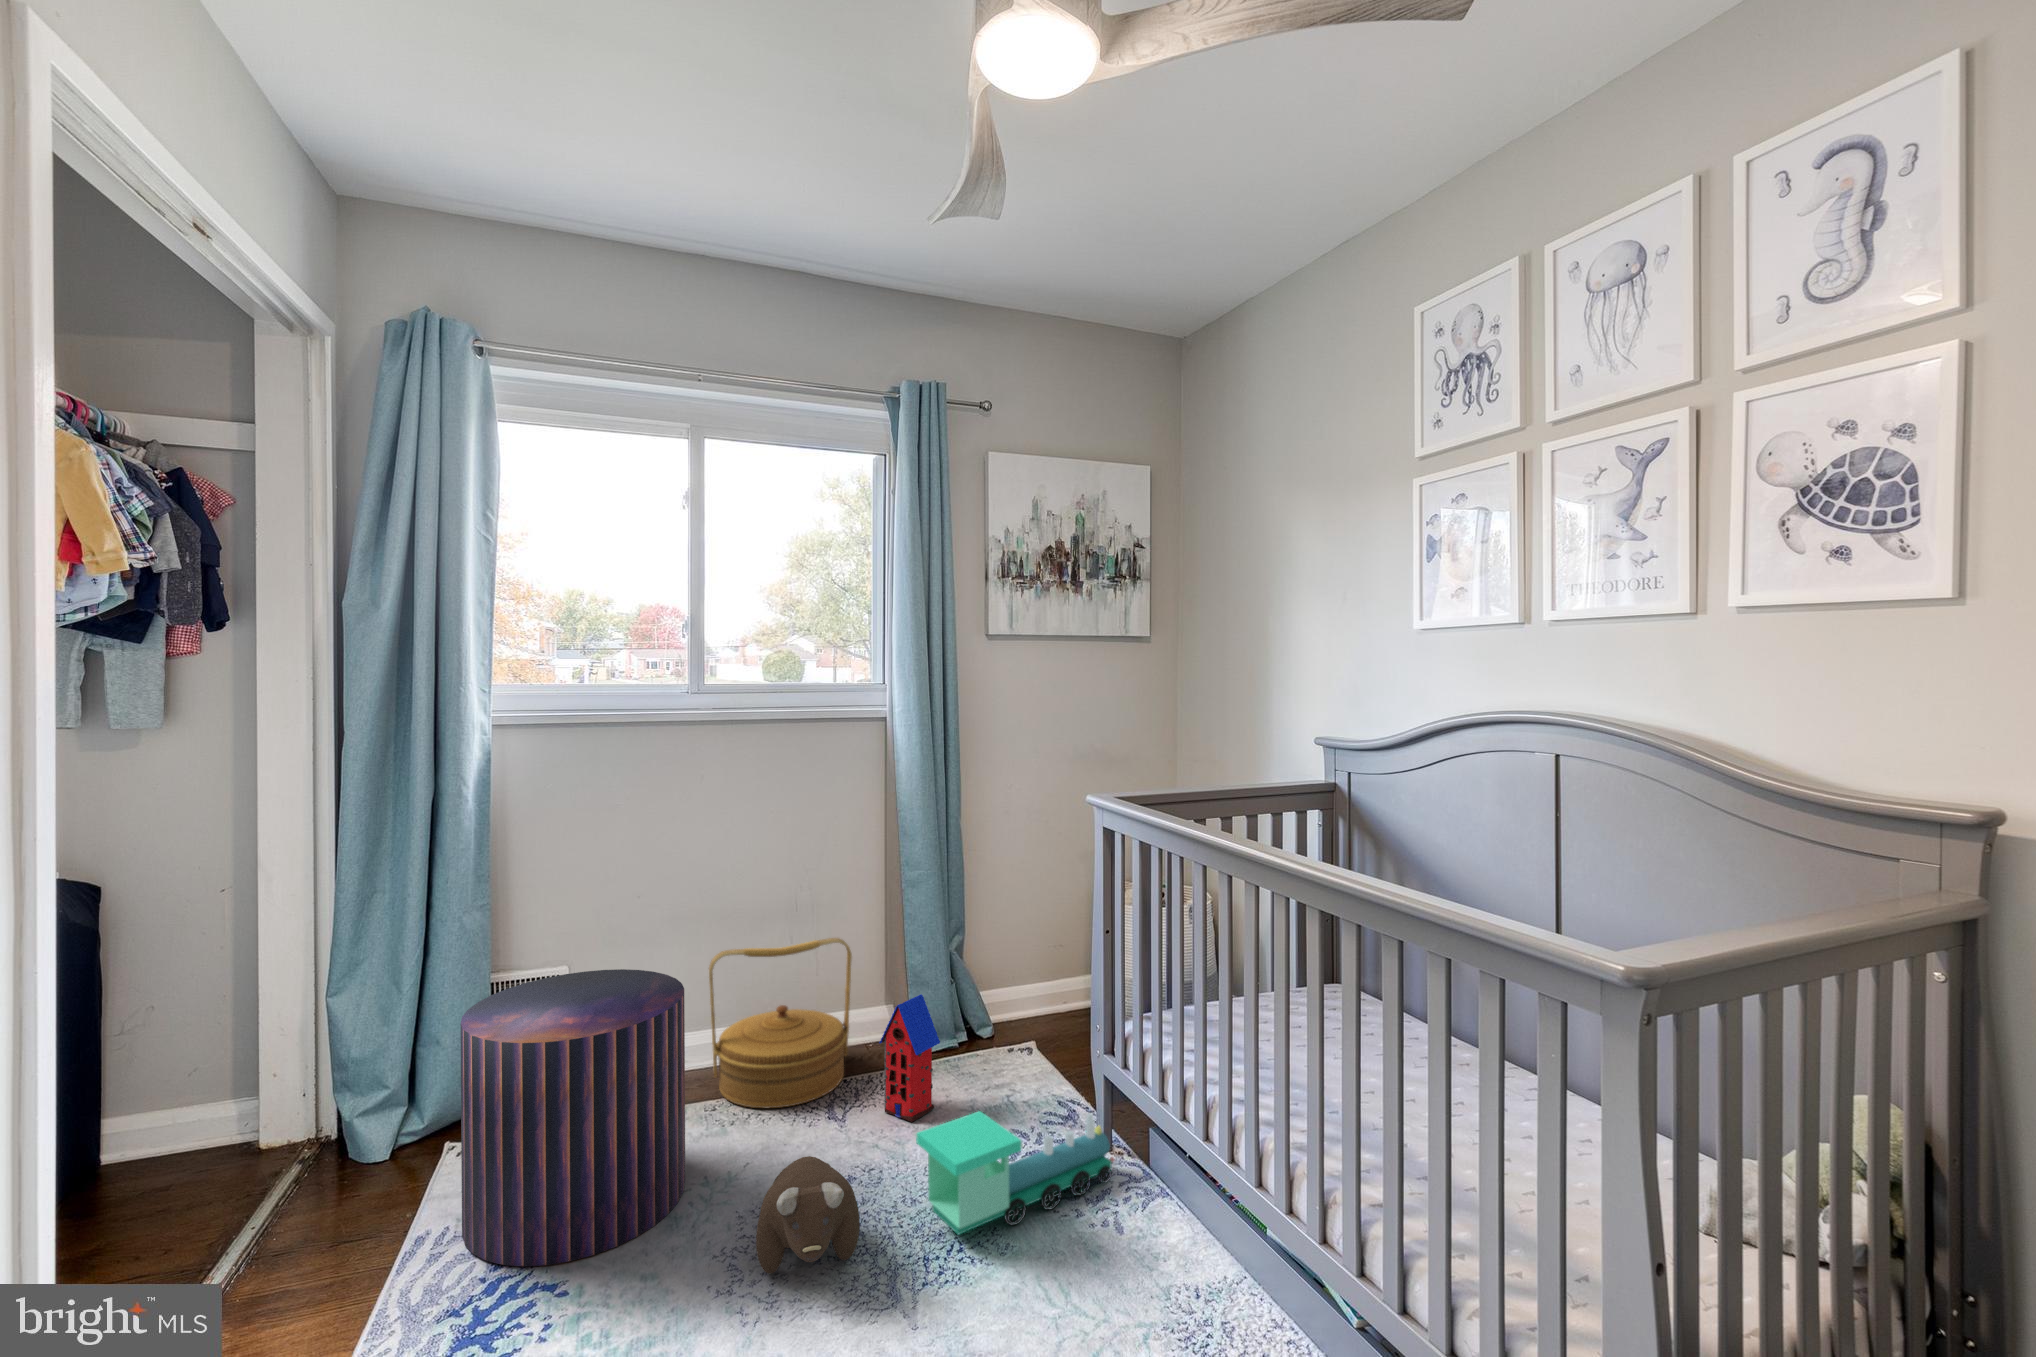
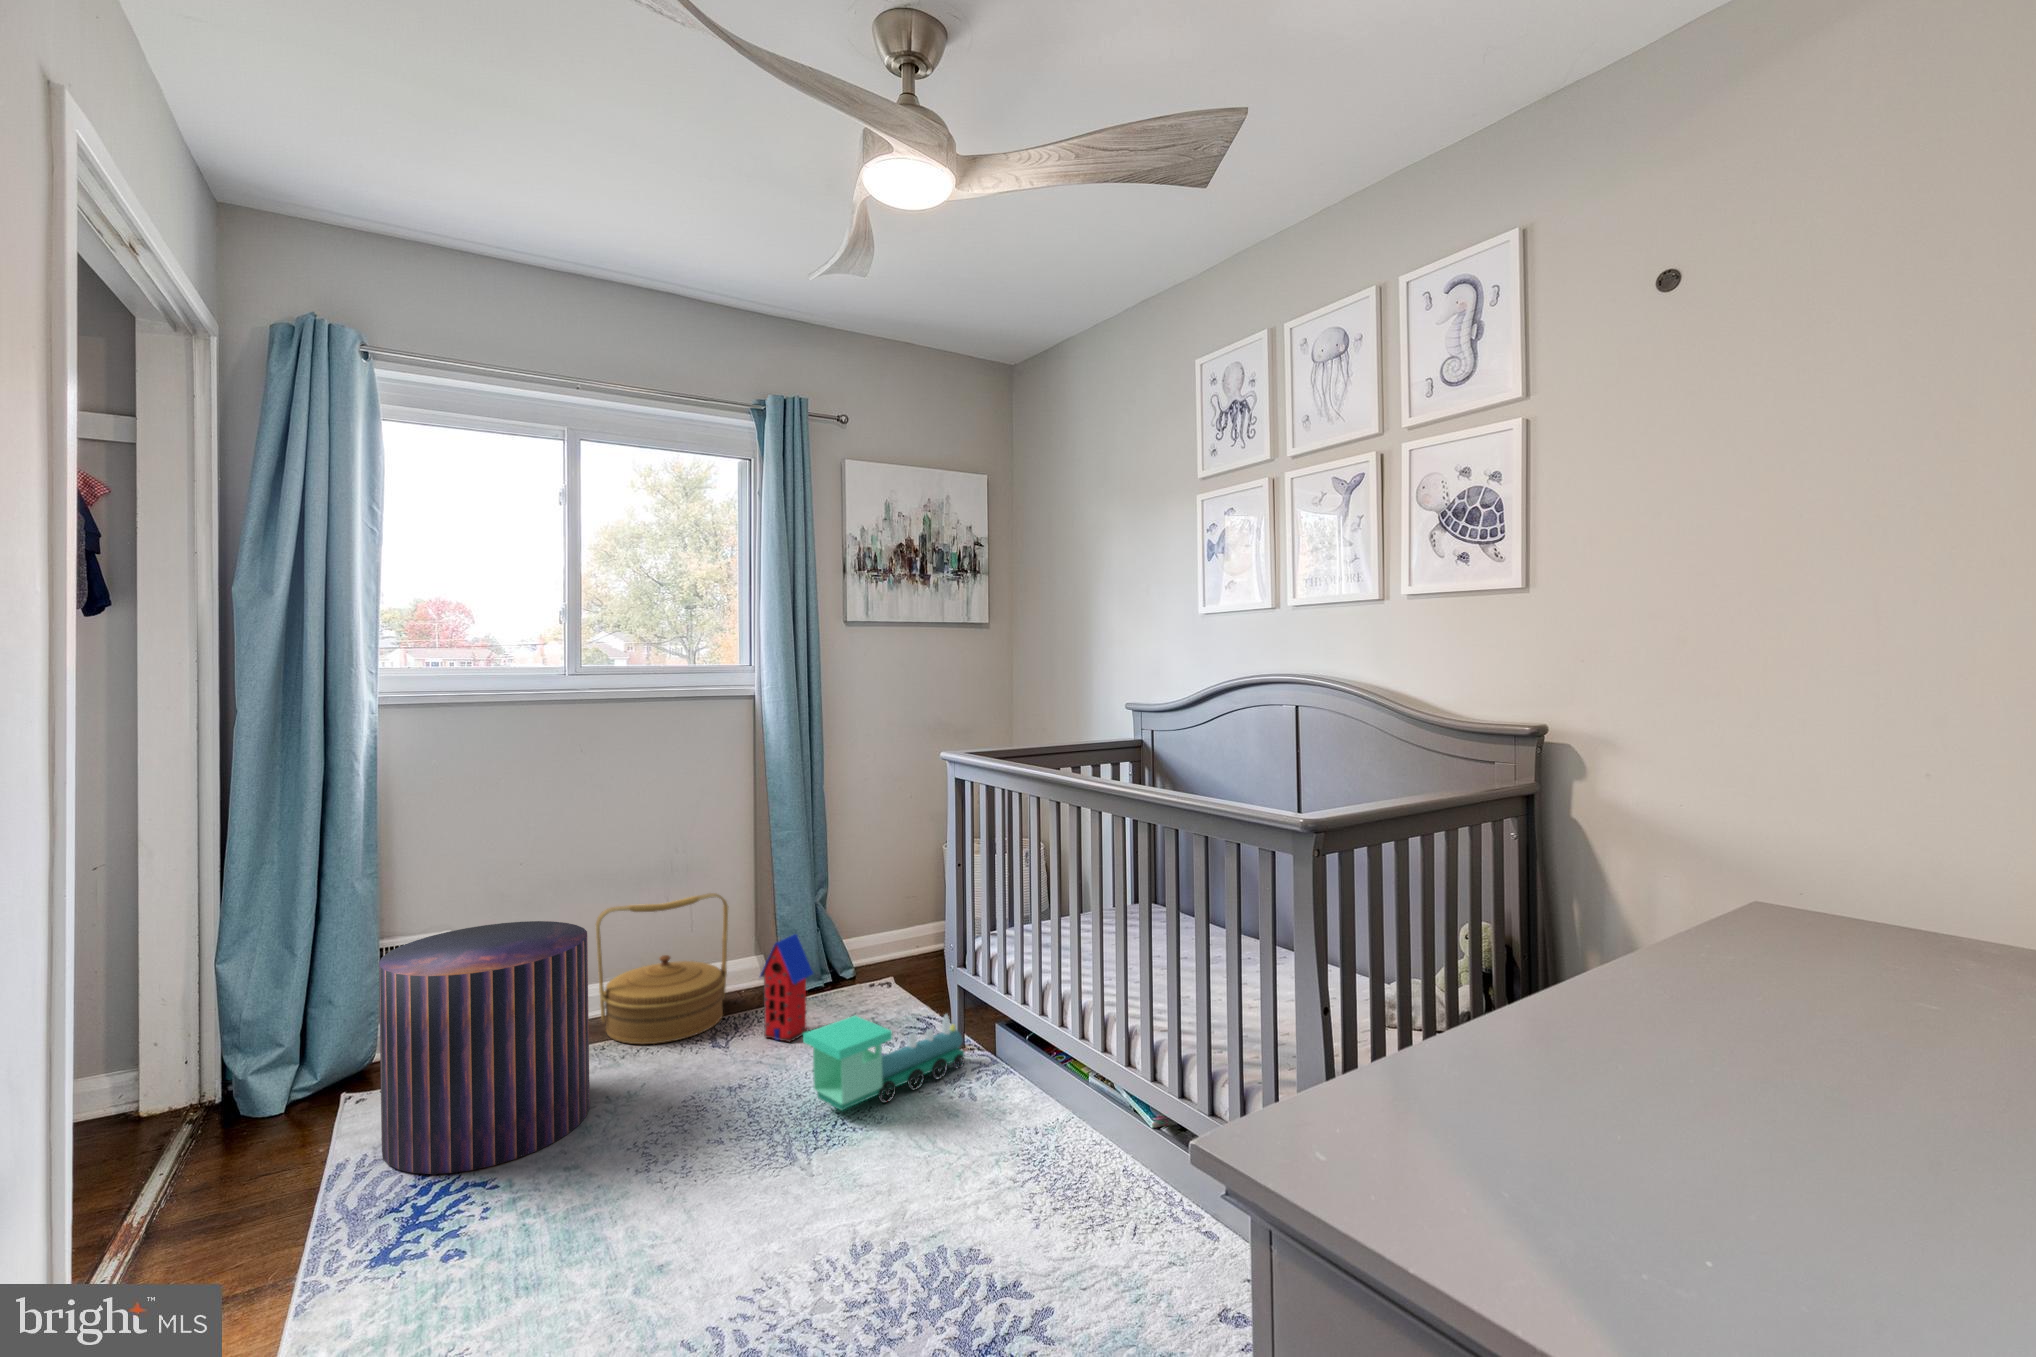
plush toy: present [756,1156,860,1274] -> none [669,1058,758,1154]

